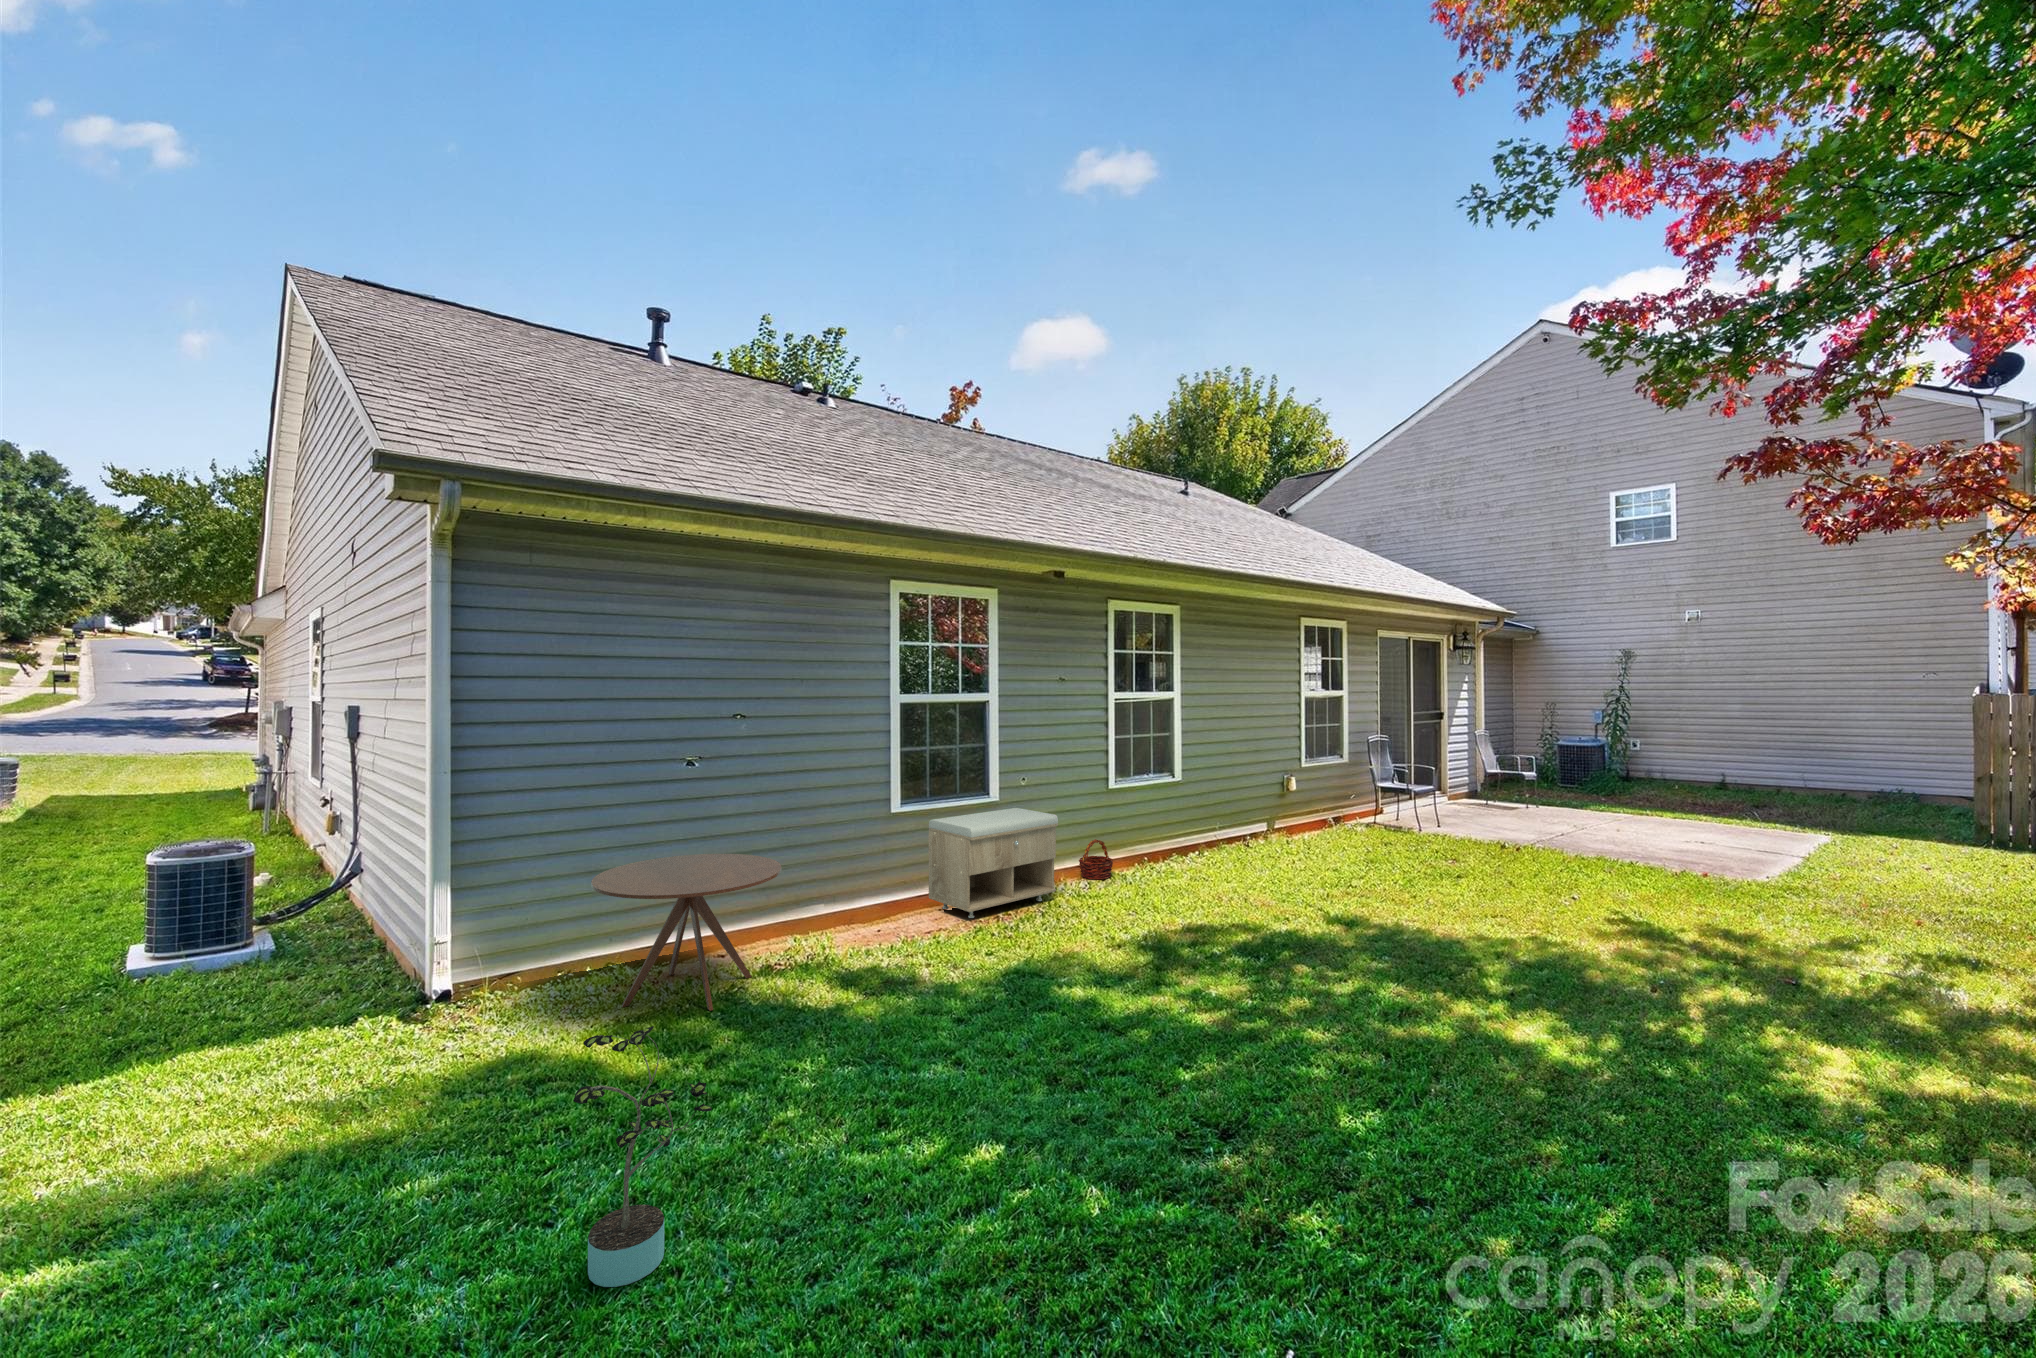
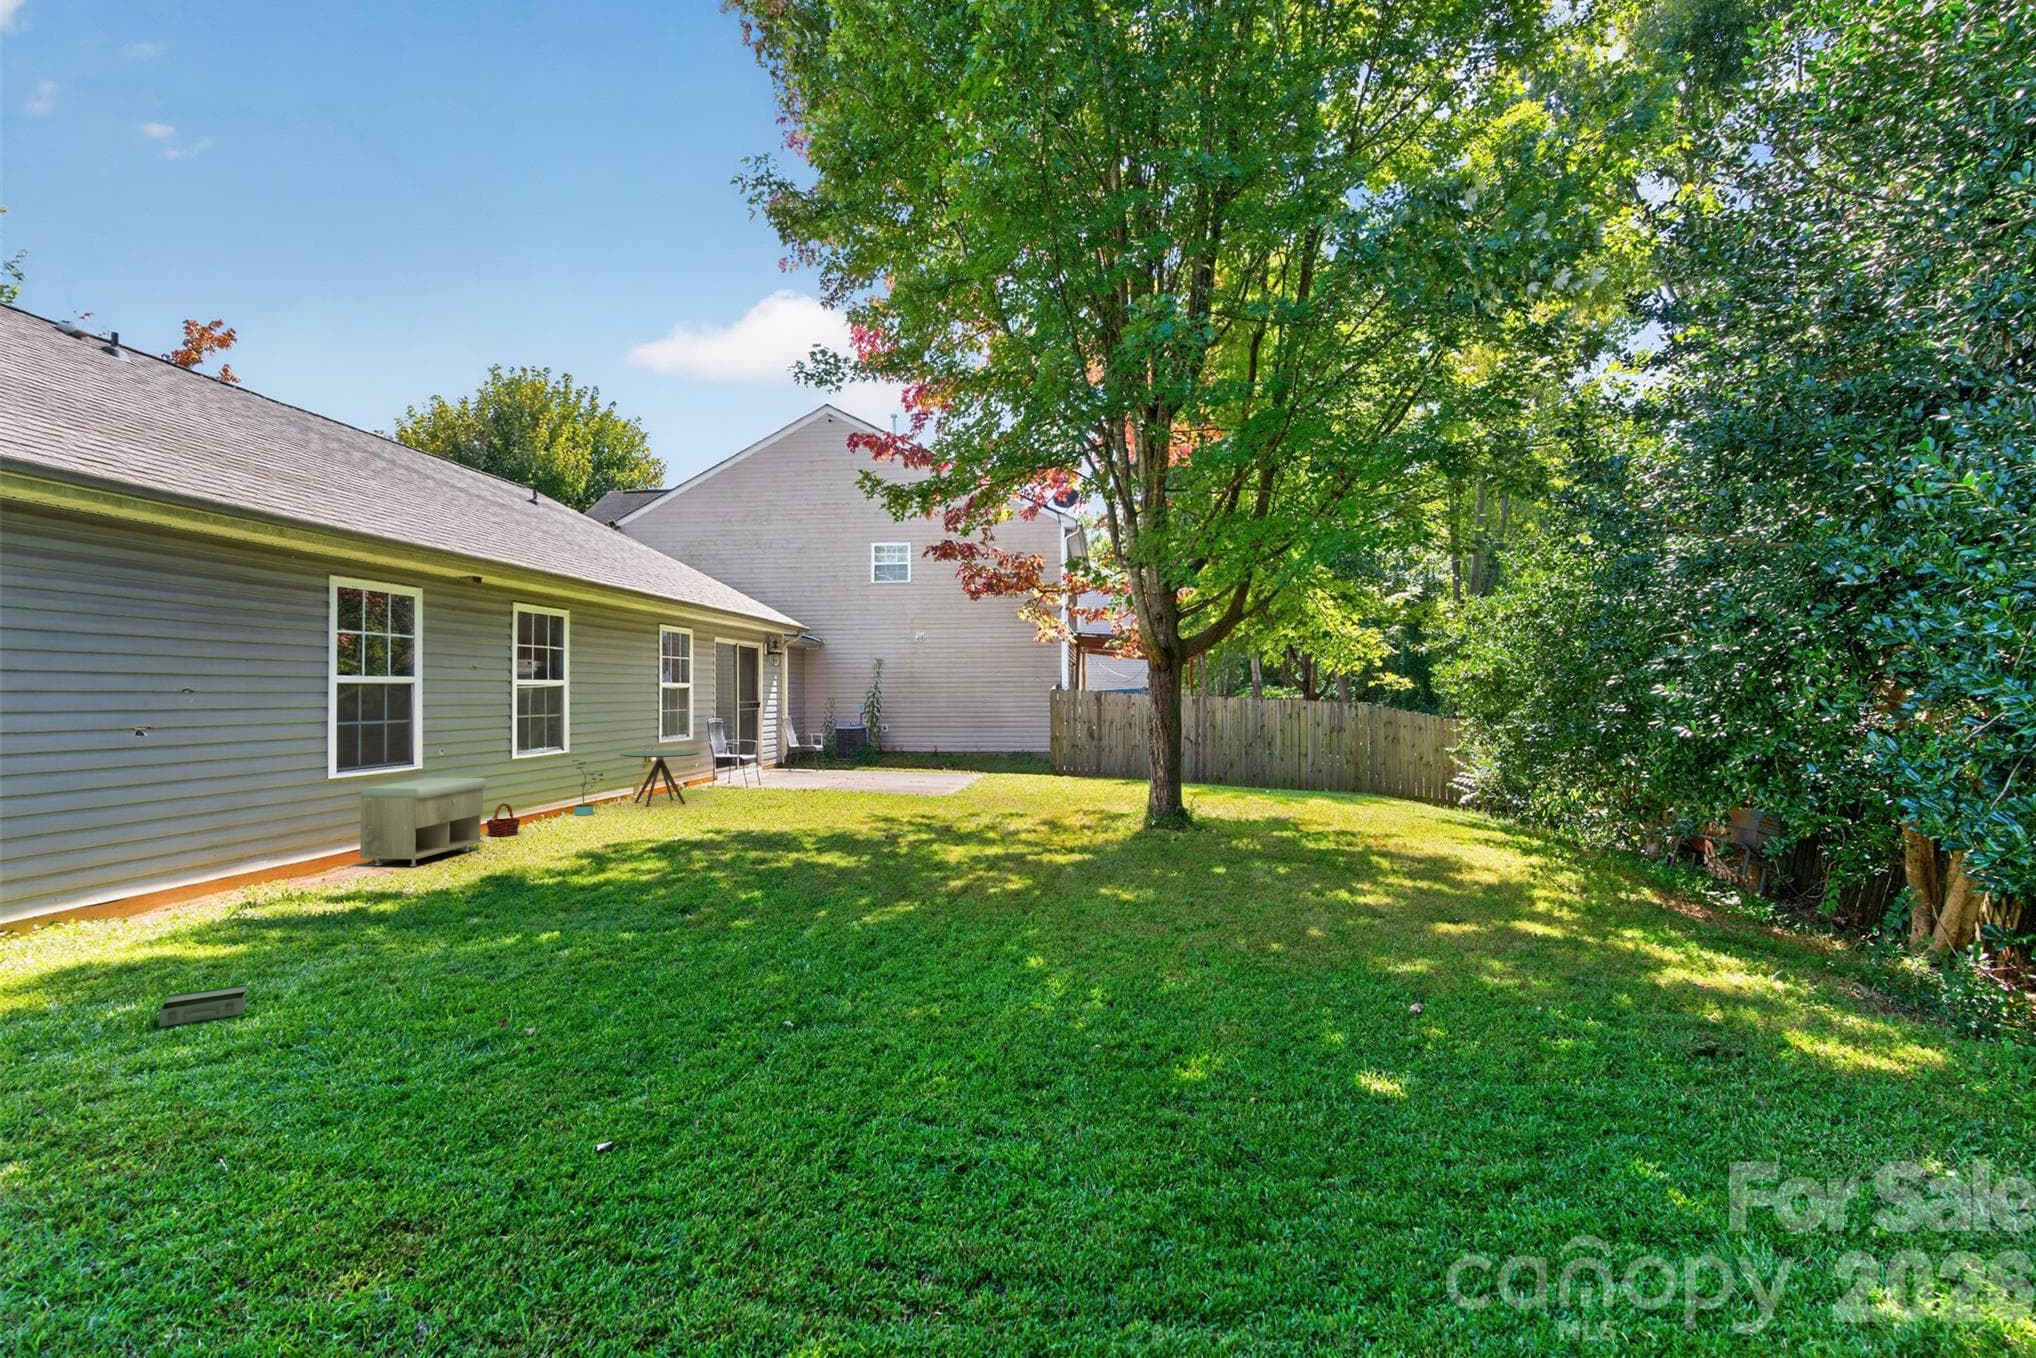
round table: present [591,854,781,1011] -> present [620,750,700,807]
potted plant: present [573,1026,712,1287] -> present [572,760,604,816]
toolbox: none [331,1193,474,1276] -> present [159,985,248,1027]

